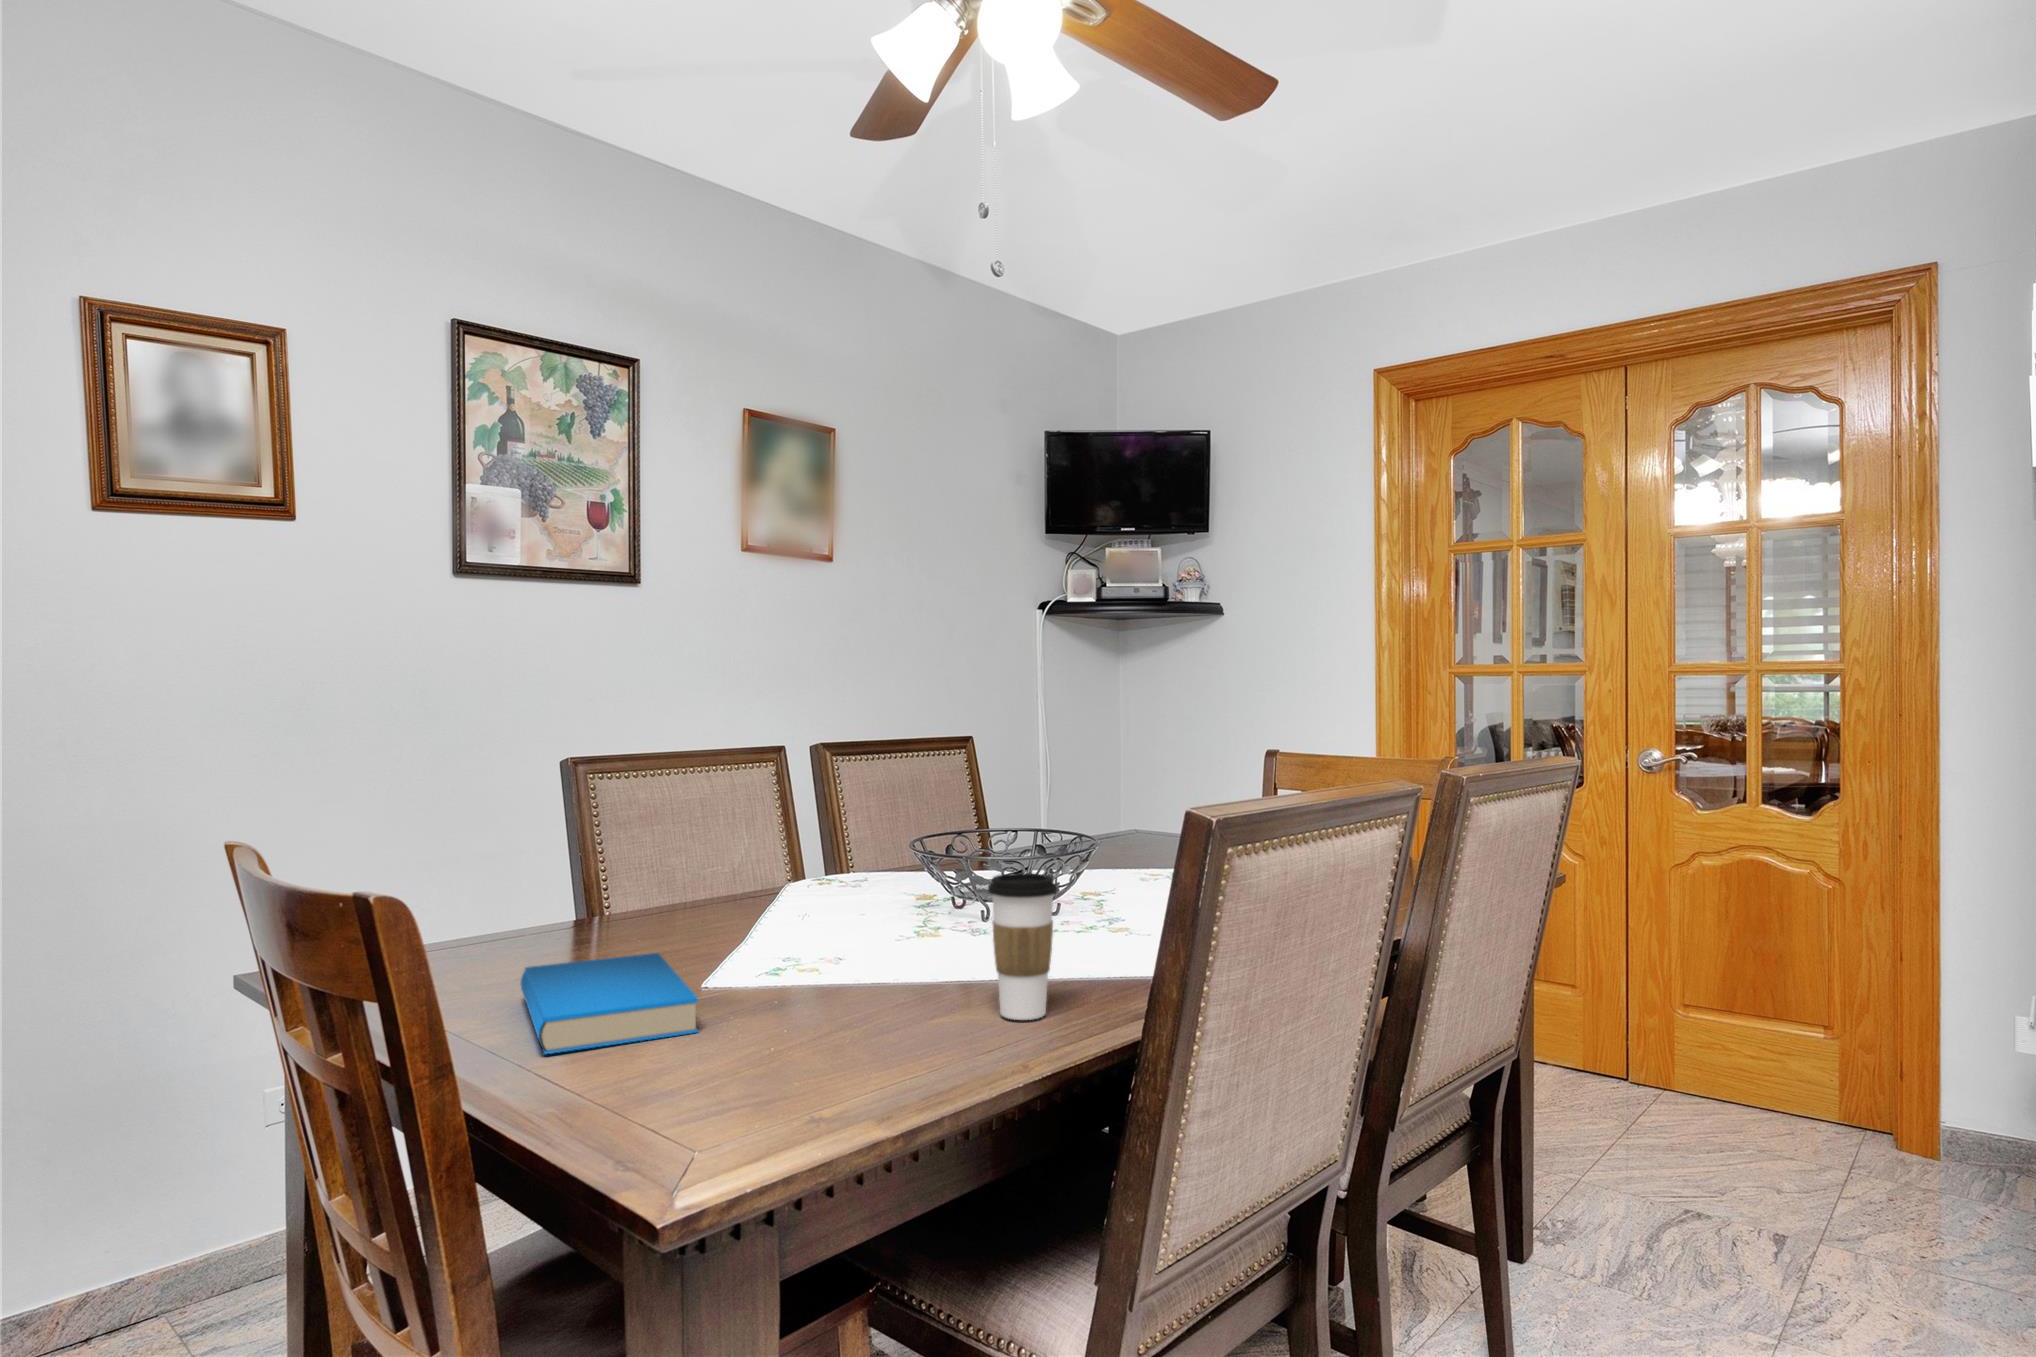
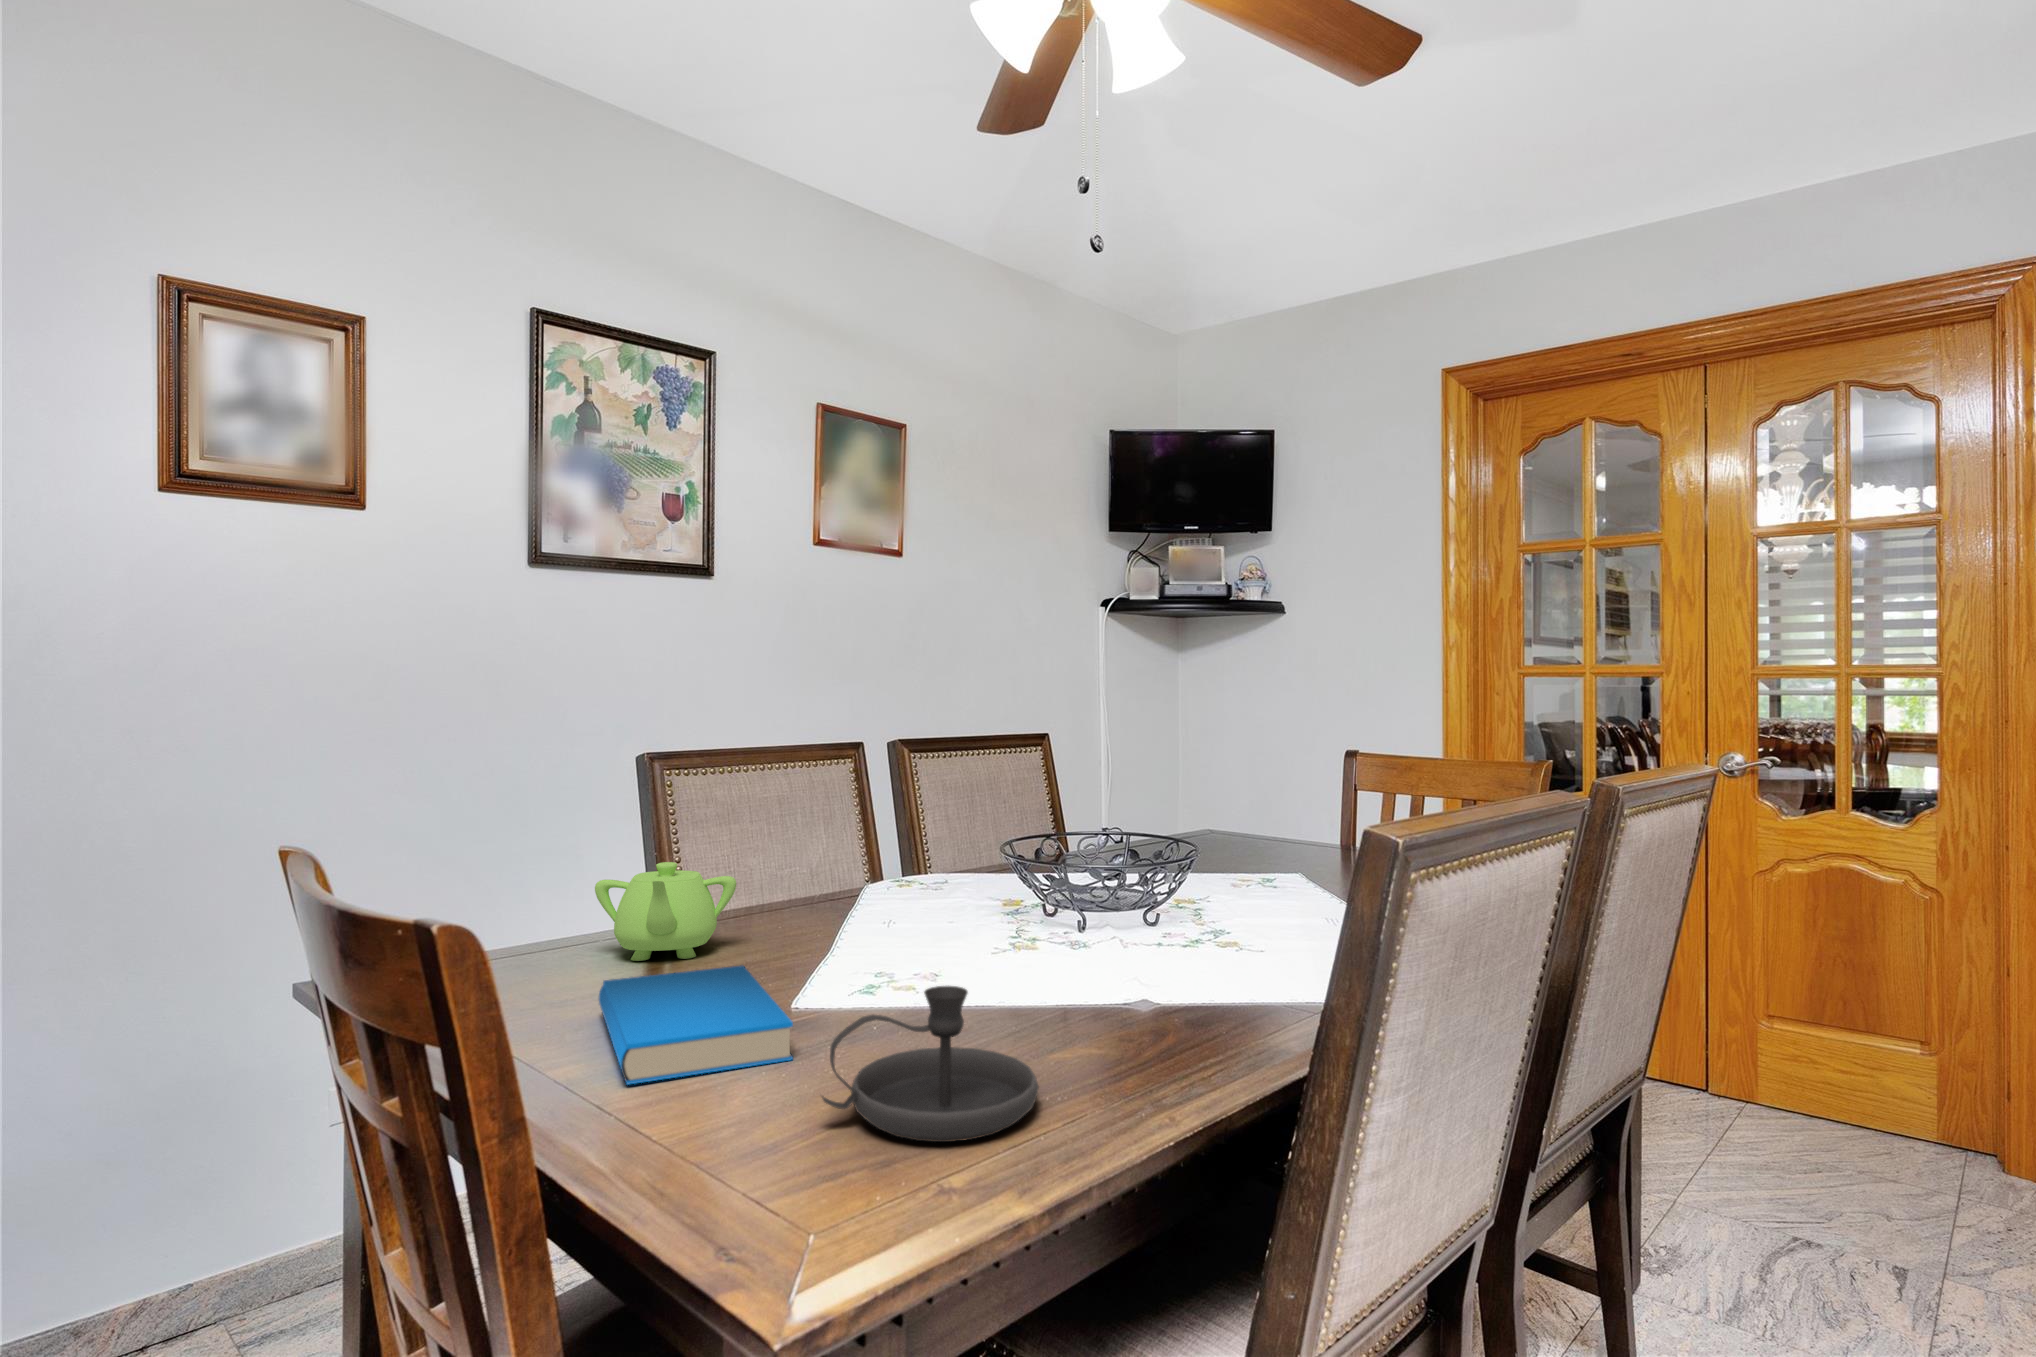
teapot: none [518,860,655,954] -> present [595,862,736,961]
coffee cup: present [988,873,1058,1020] -> none [1109,889,1186,1053]
candlestick: none [716,958,915,1092] -> present [822,986,1039,1142]

